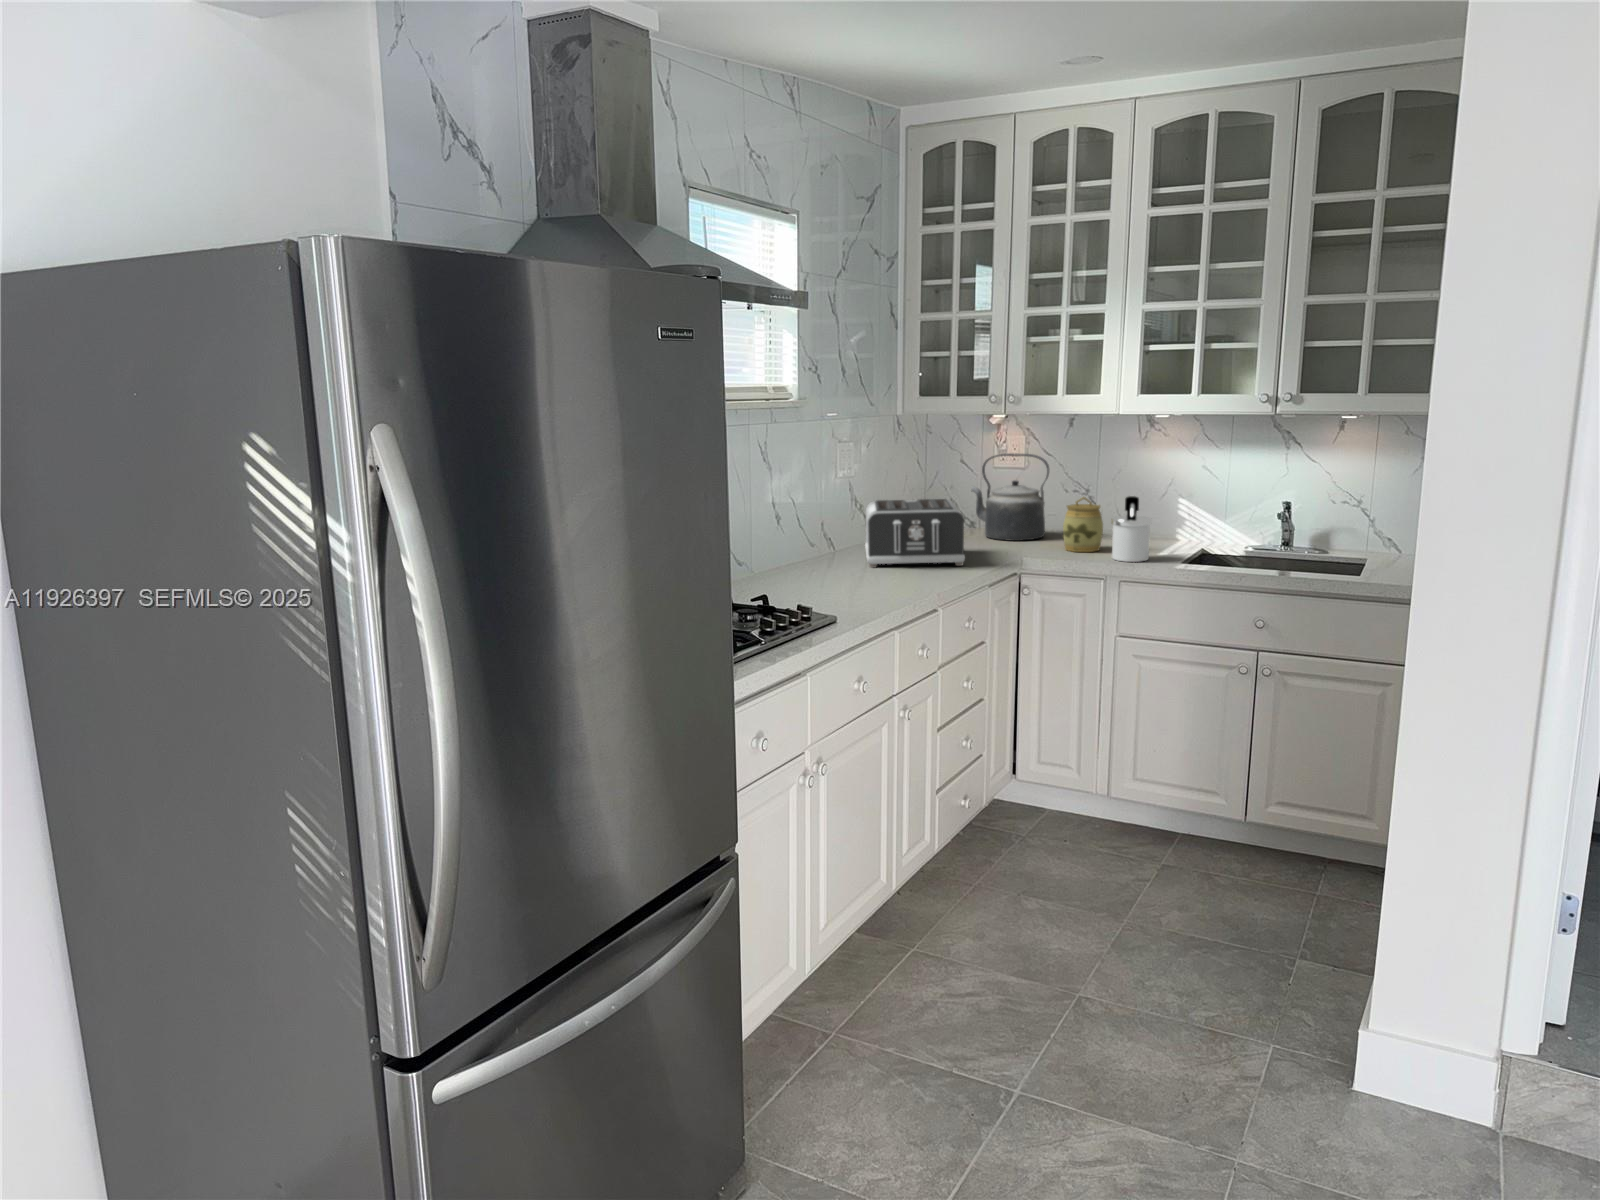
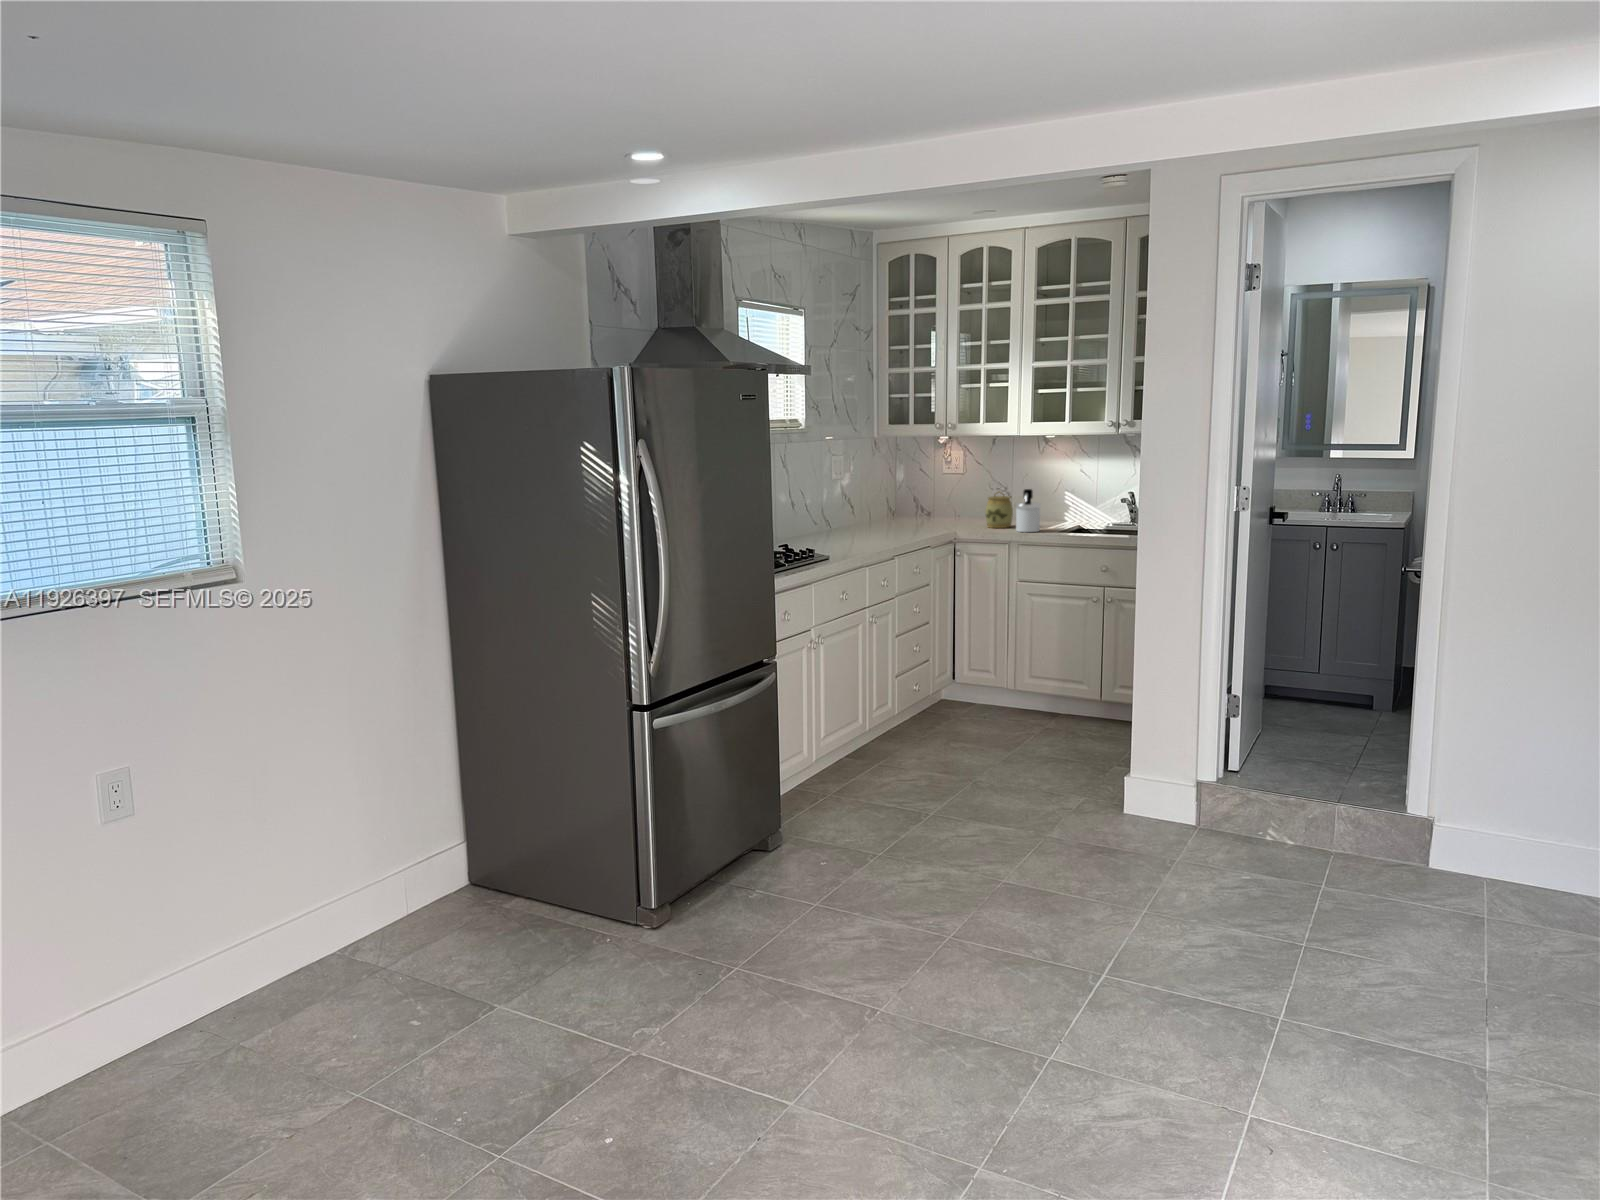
kettle: present [971,453,1049,541] -> none [926,463,979,523]
toaster: present [865,499,965,568] -> none [852,493,917,537]

